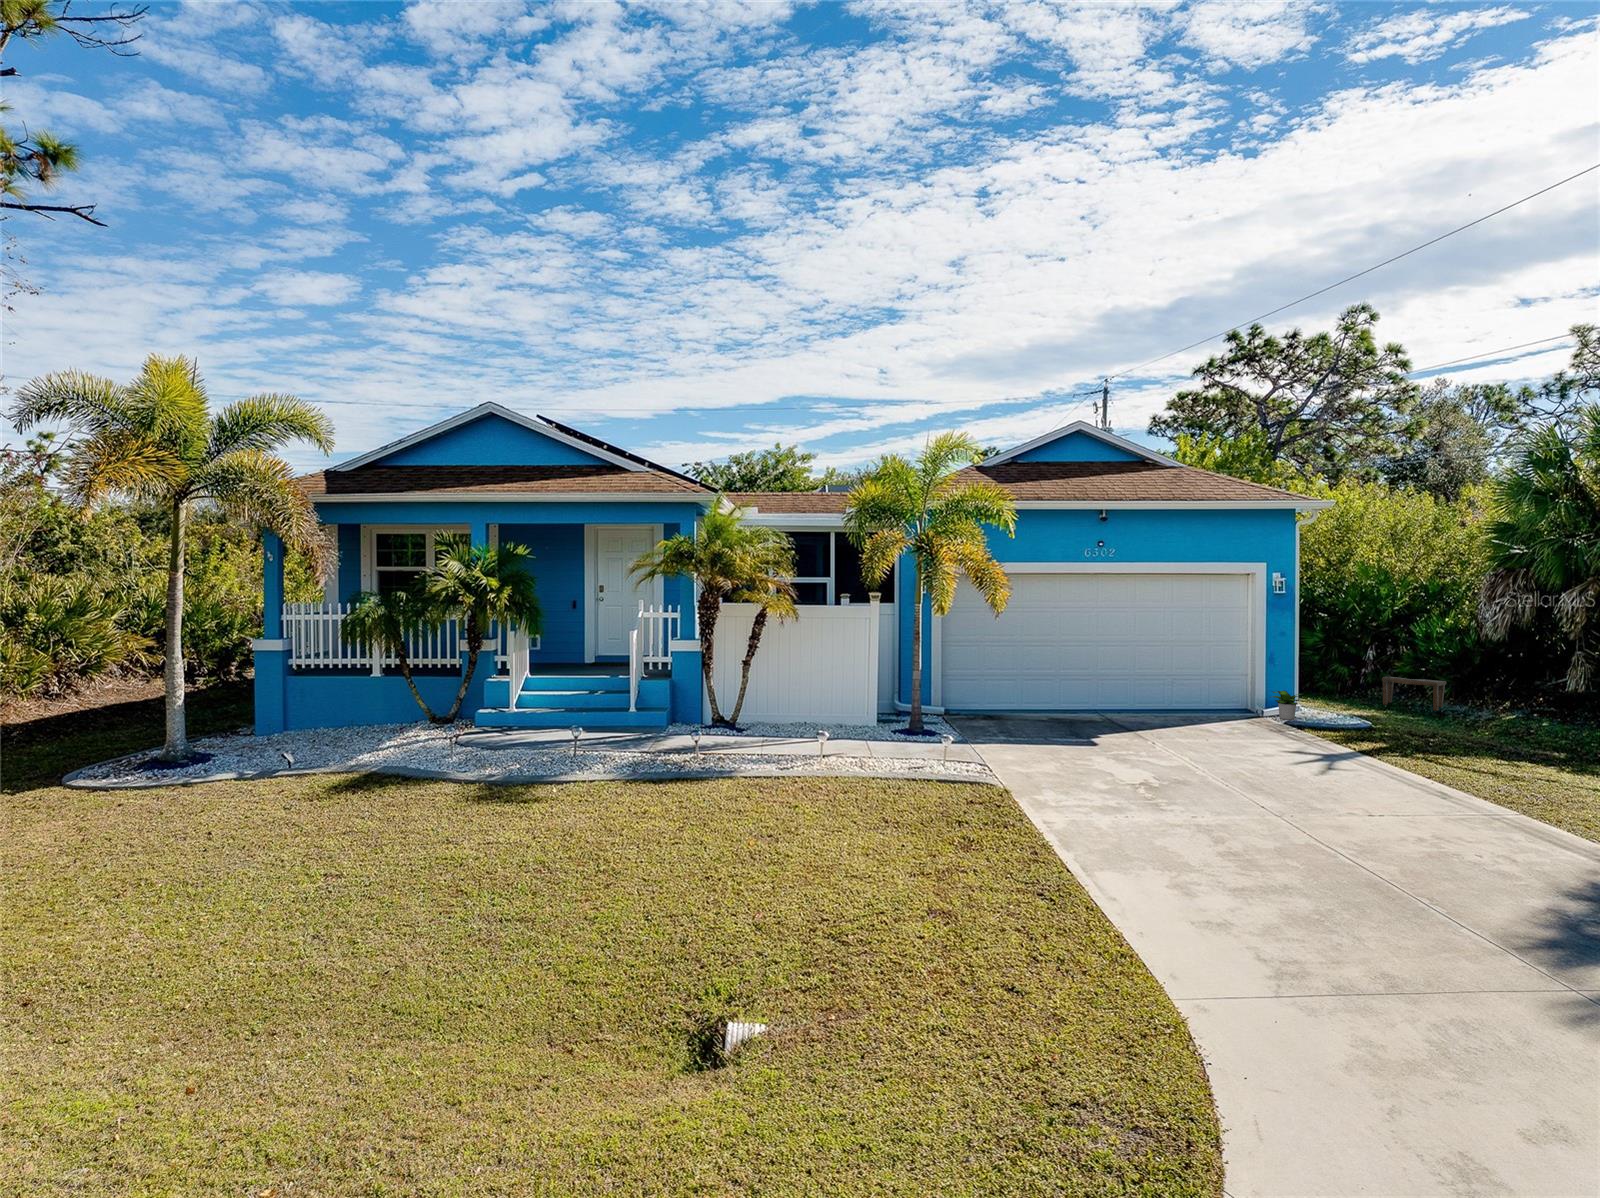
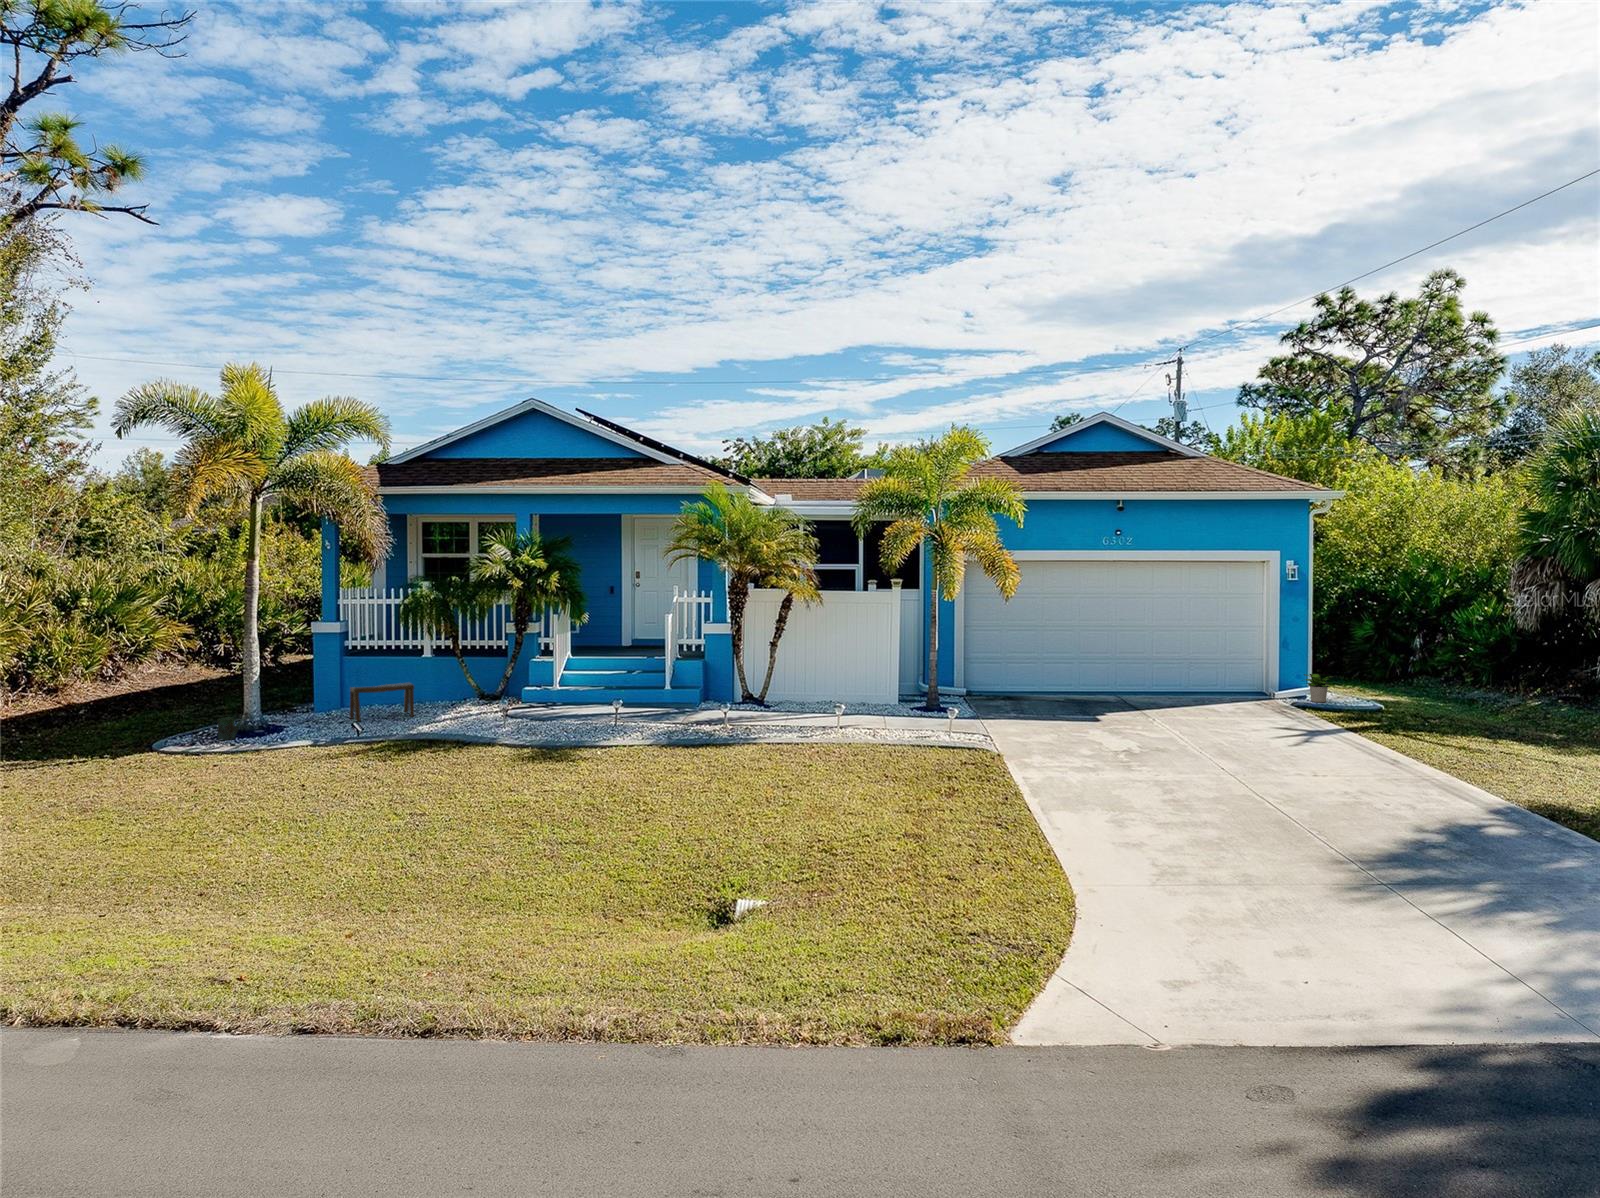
bench: present [1382,677,1446,711] -> present [349,683,414,721]
watering can: none [121,741,167,774] -> present [212,713,248,740]

